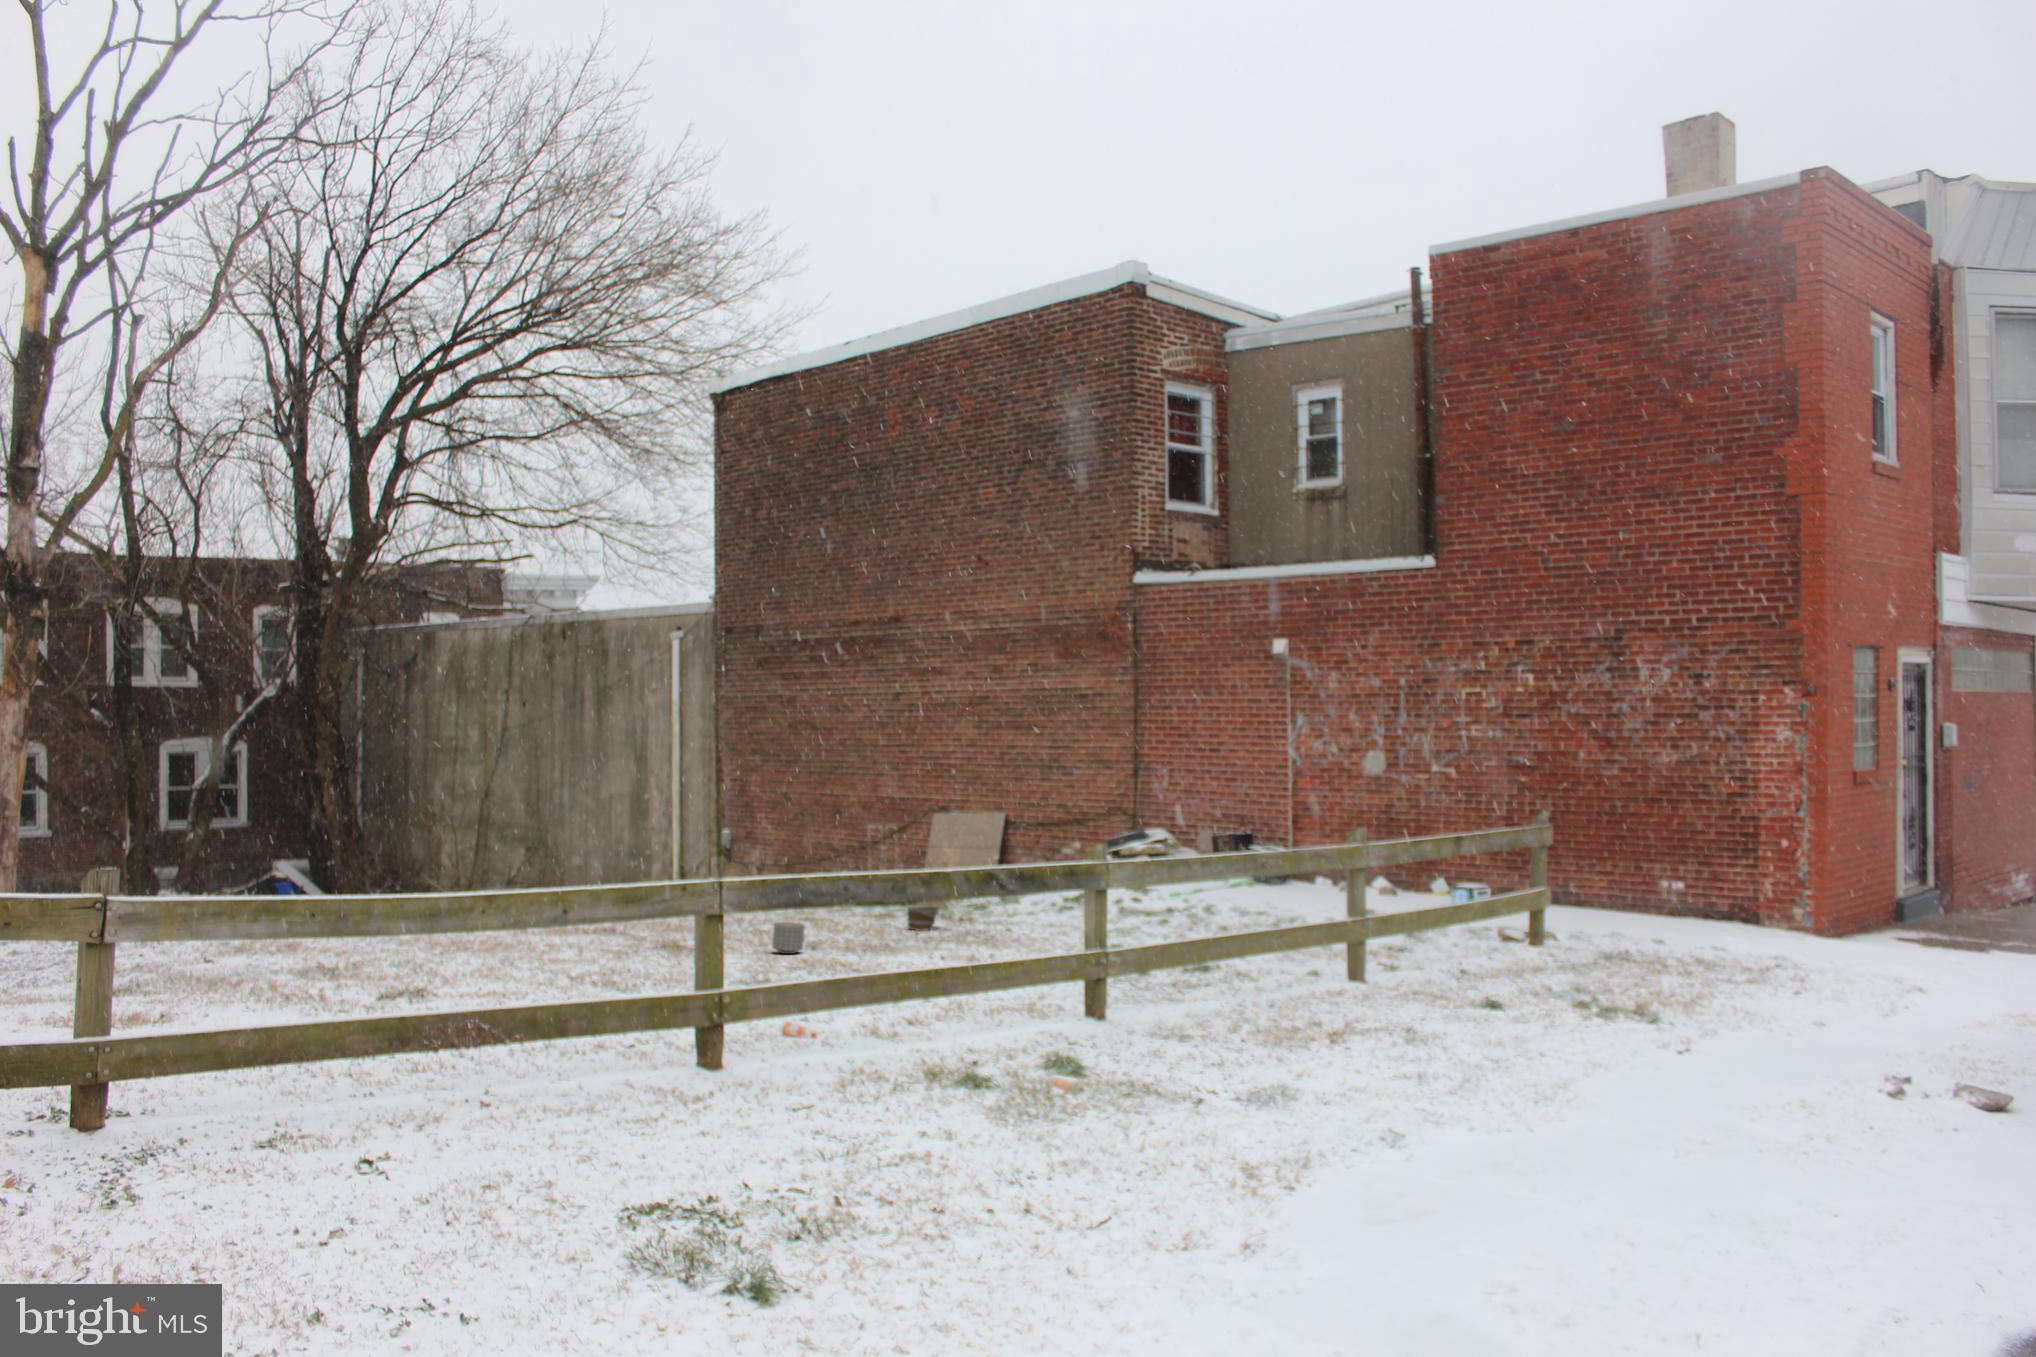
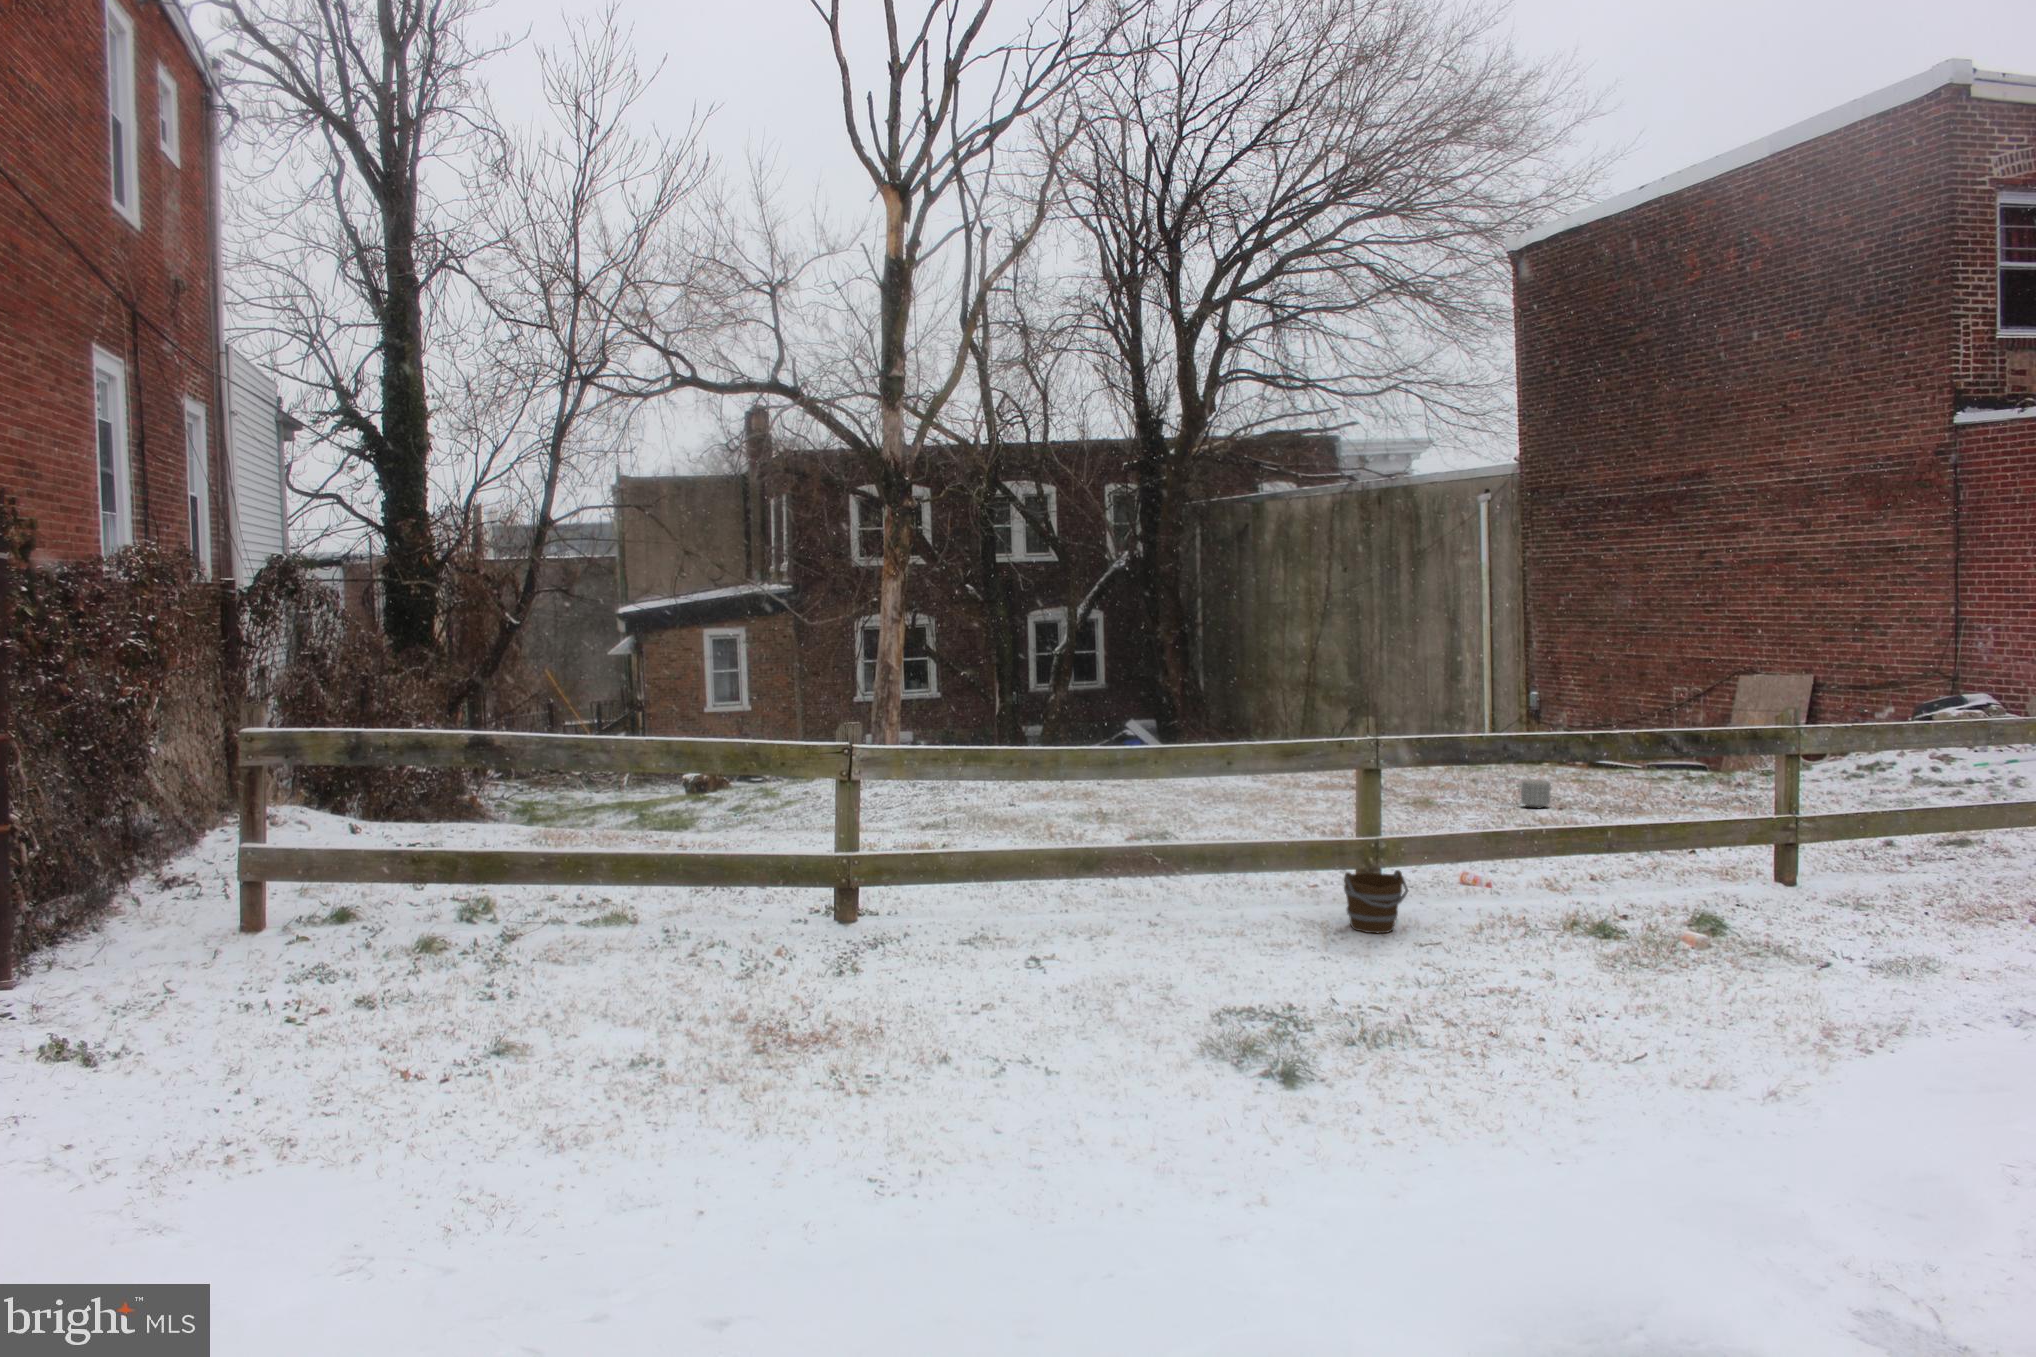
bucket: present [907,907,939,931] -> present [1344,870,1408,933]

